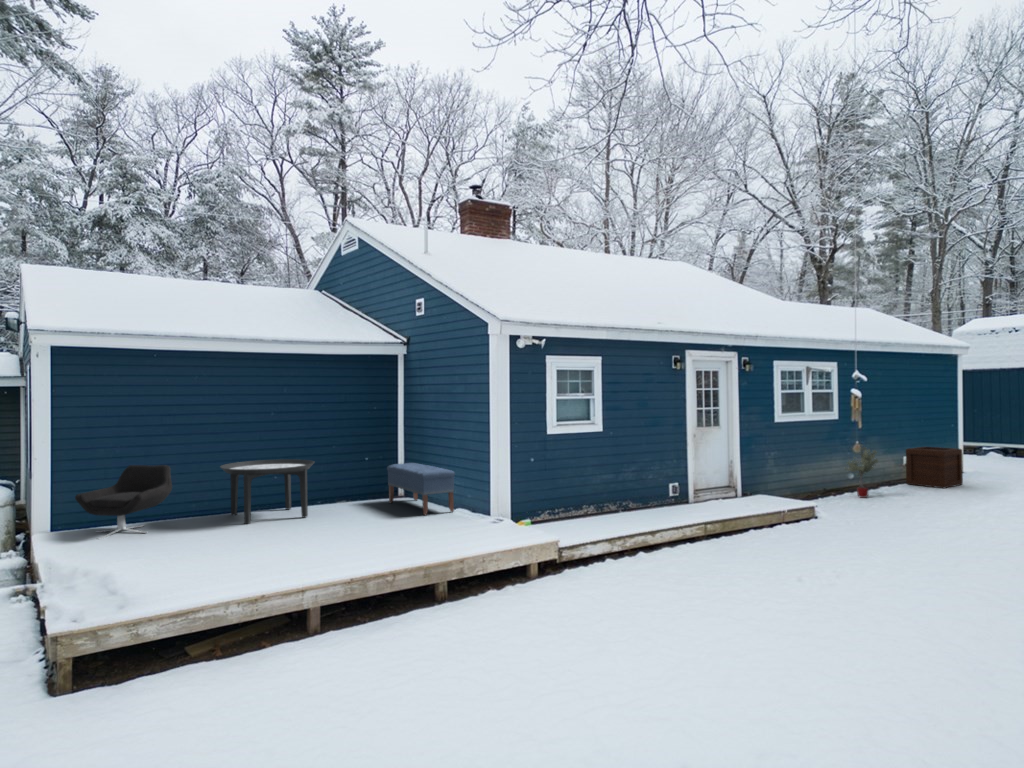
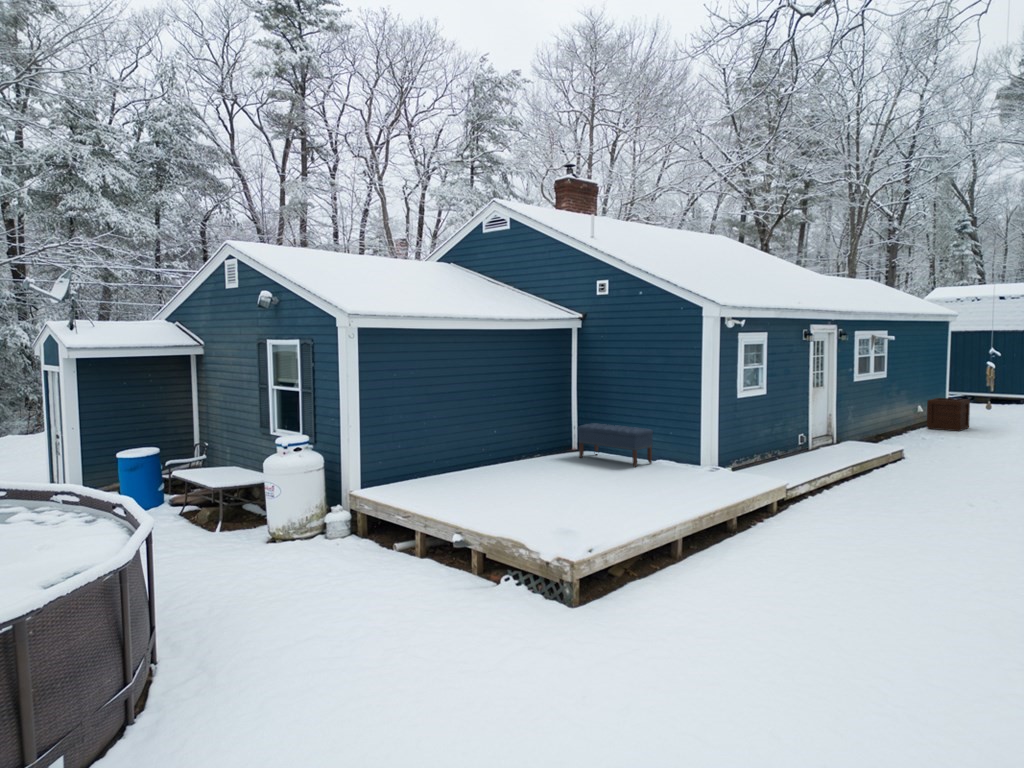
potted tree: present [845,447,878,498] -> none [895,398,922,441]
round table: present [220,459,314,524] -> none [469,423,547,480]
lounge chair: present [75,465,172,539] -> none [385,432,451,497]

